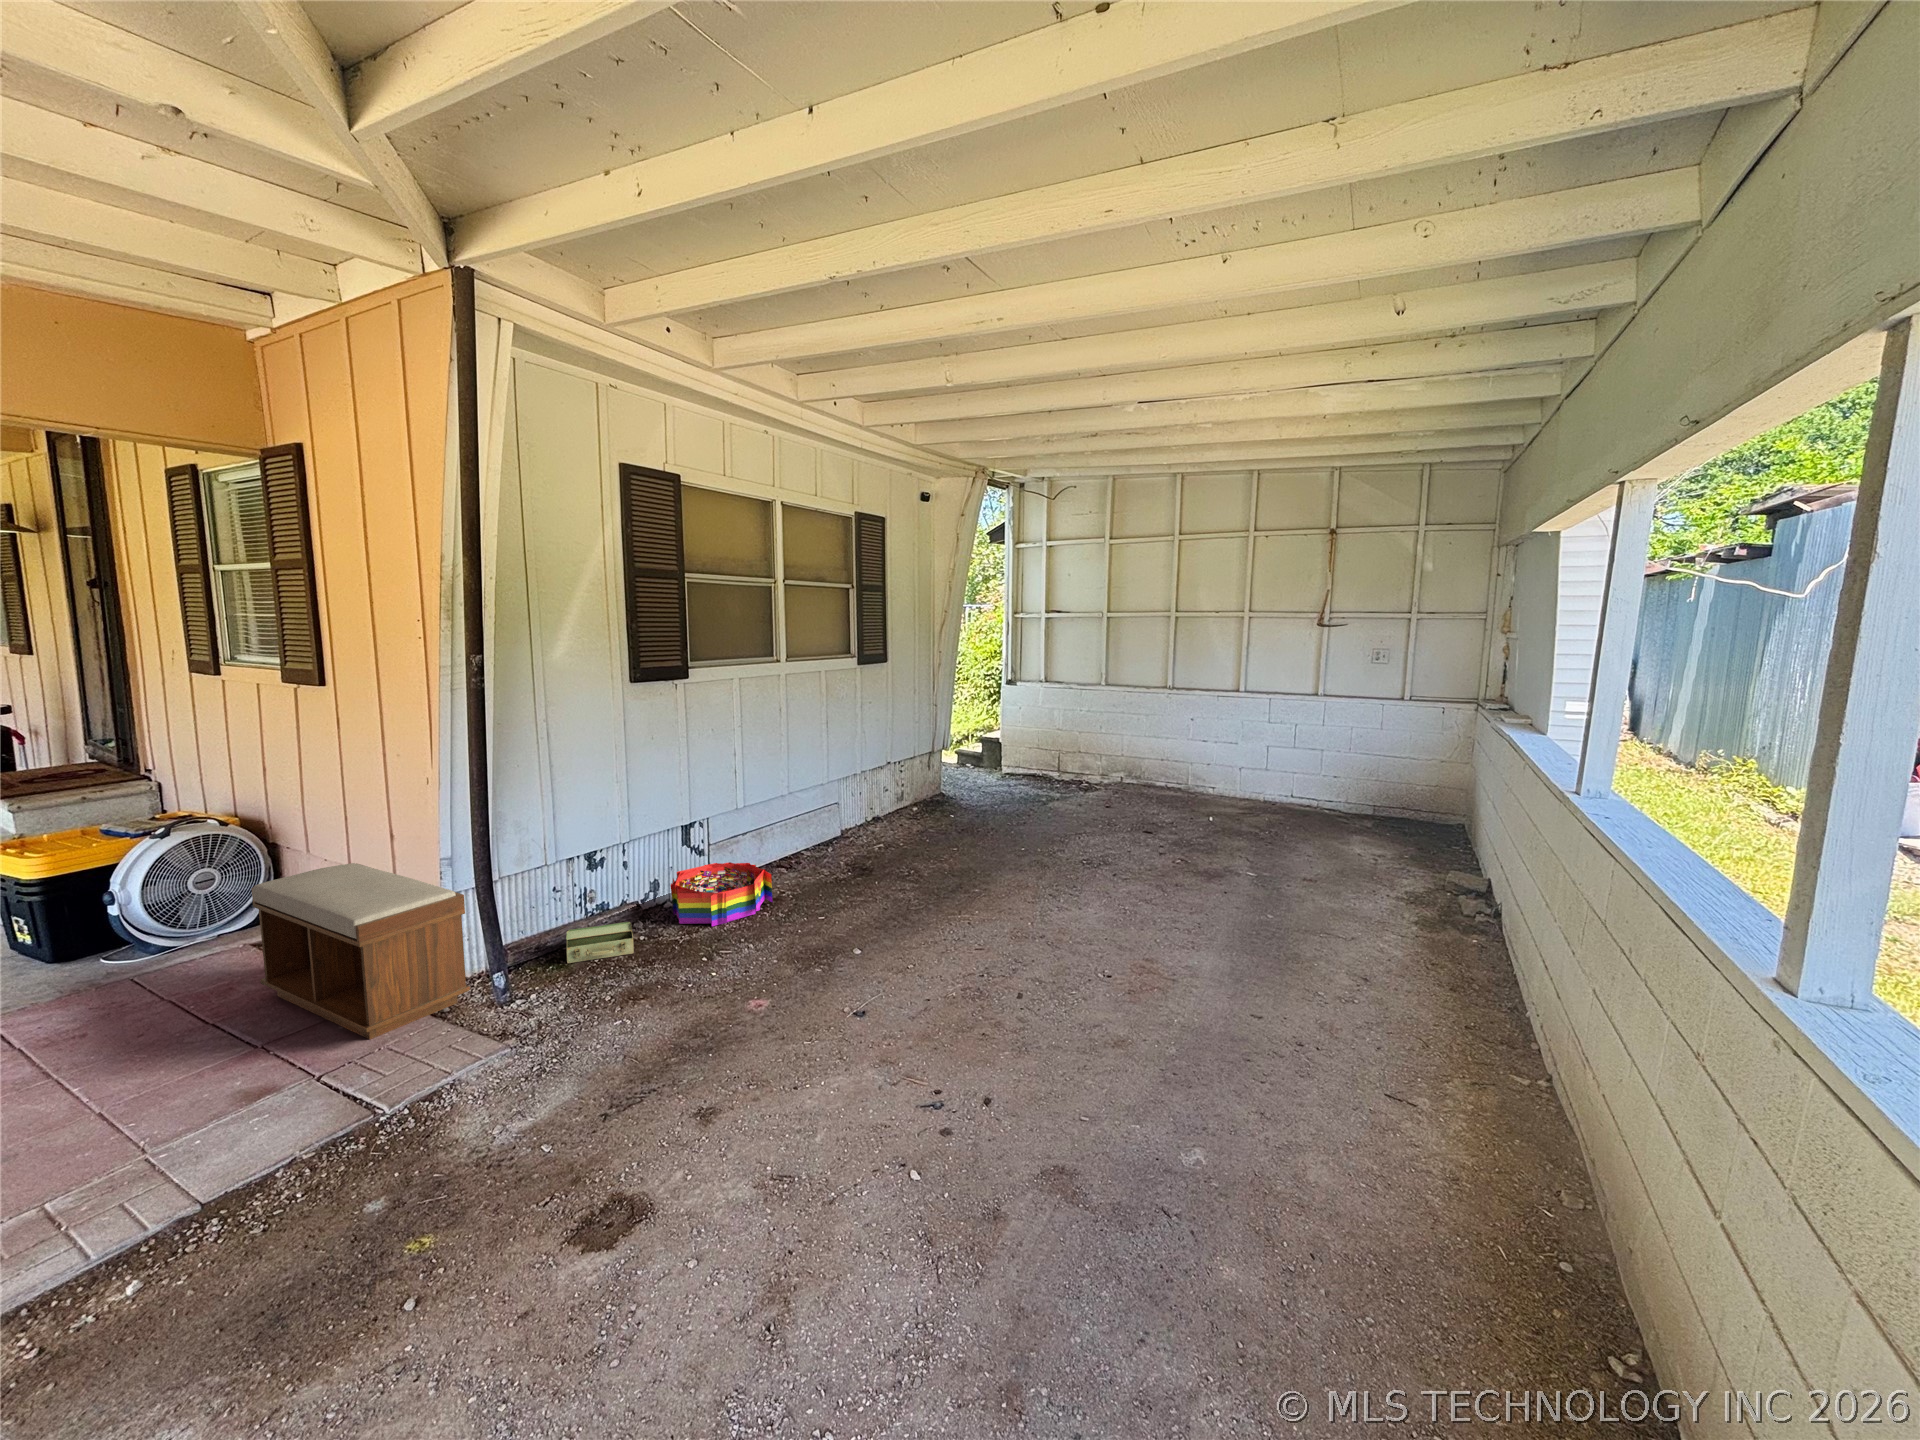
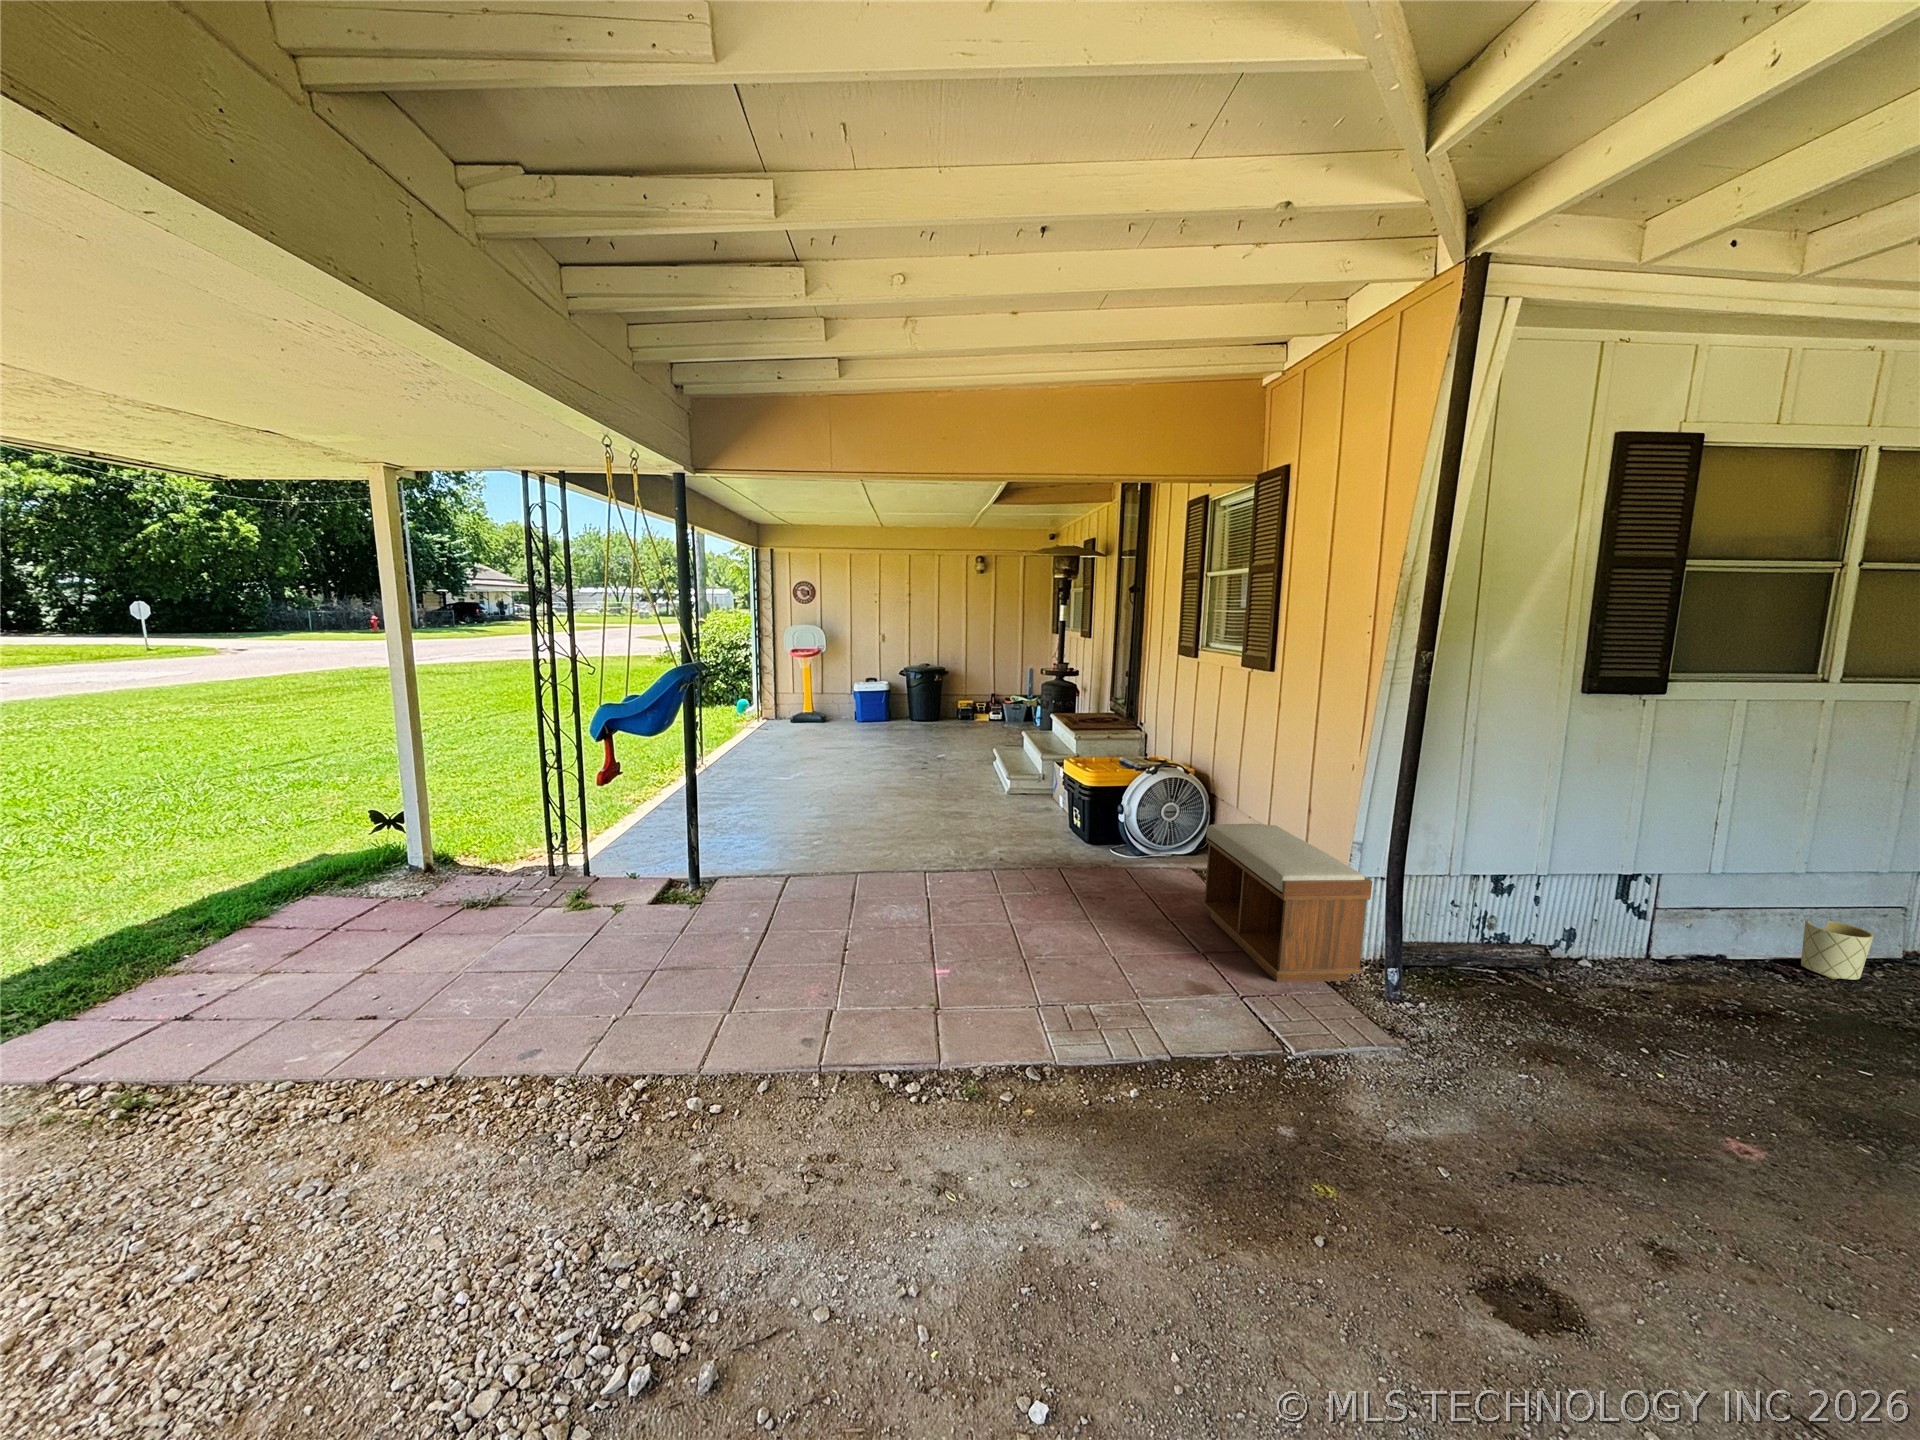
planter: none [794,823,826,861] -> present [1801,920,1873,980]
storage bin: present [671,862,772,926] -> none [1590,928,1766,1021]
toolbox: present [566,922,634,963] -> none [1458,950,1542,1004]

